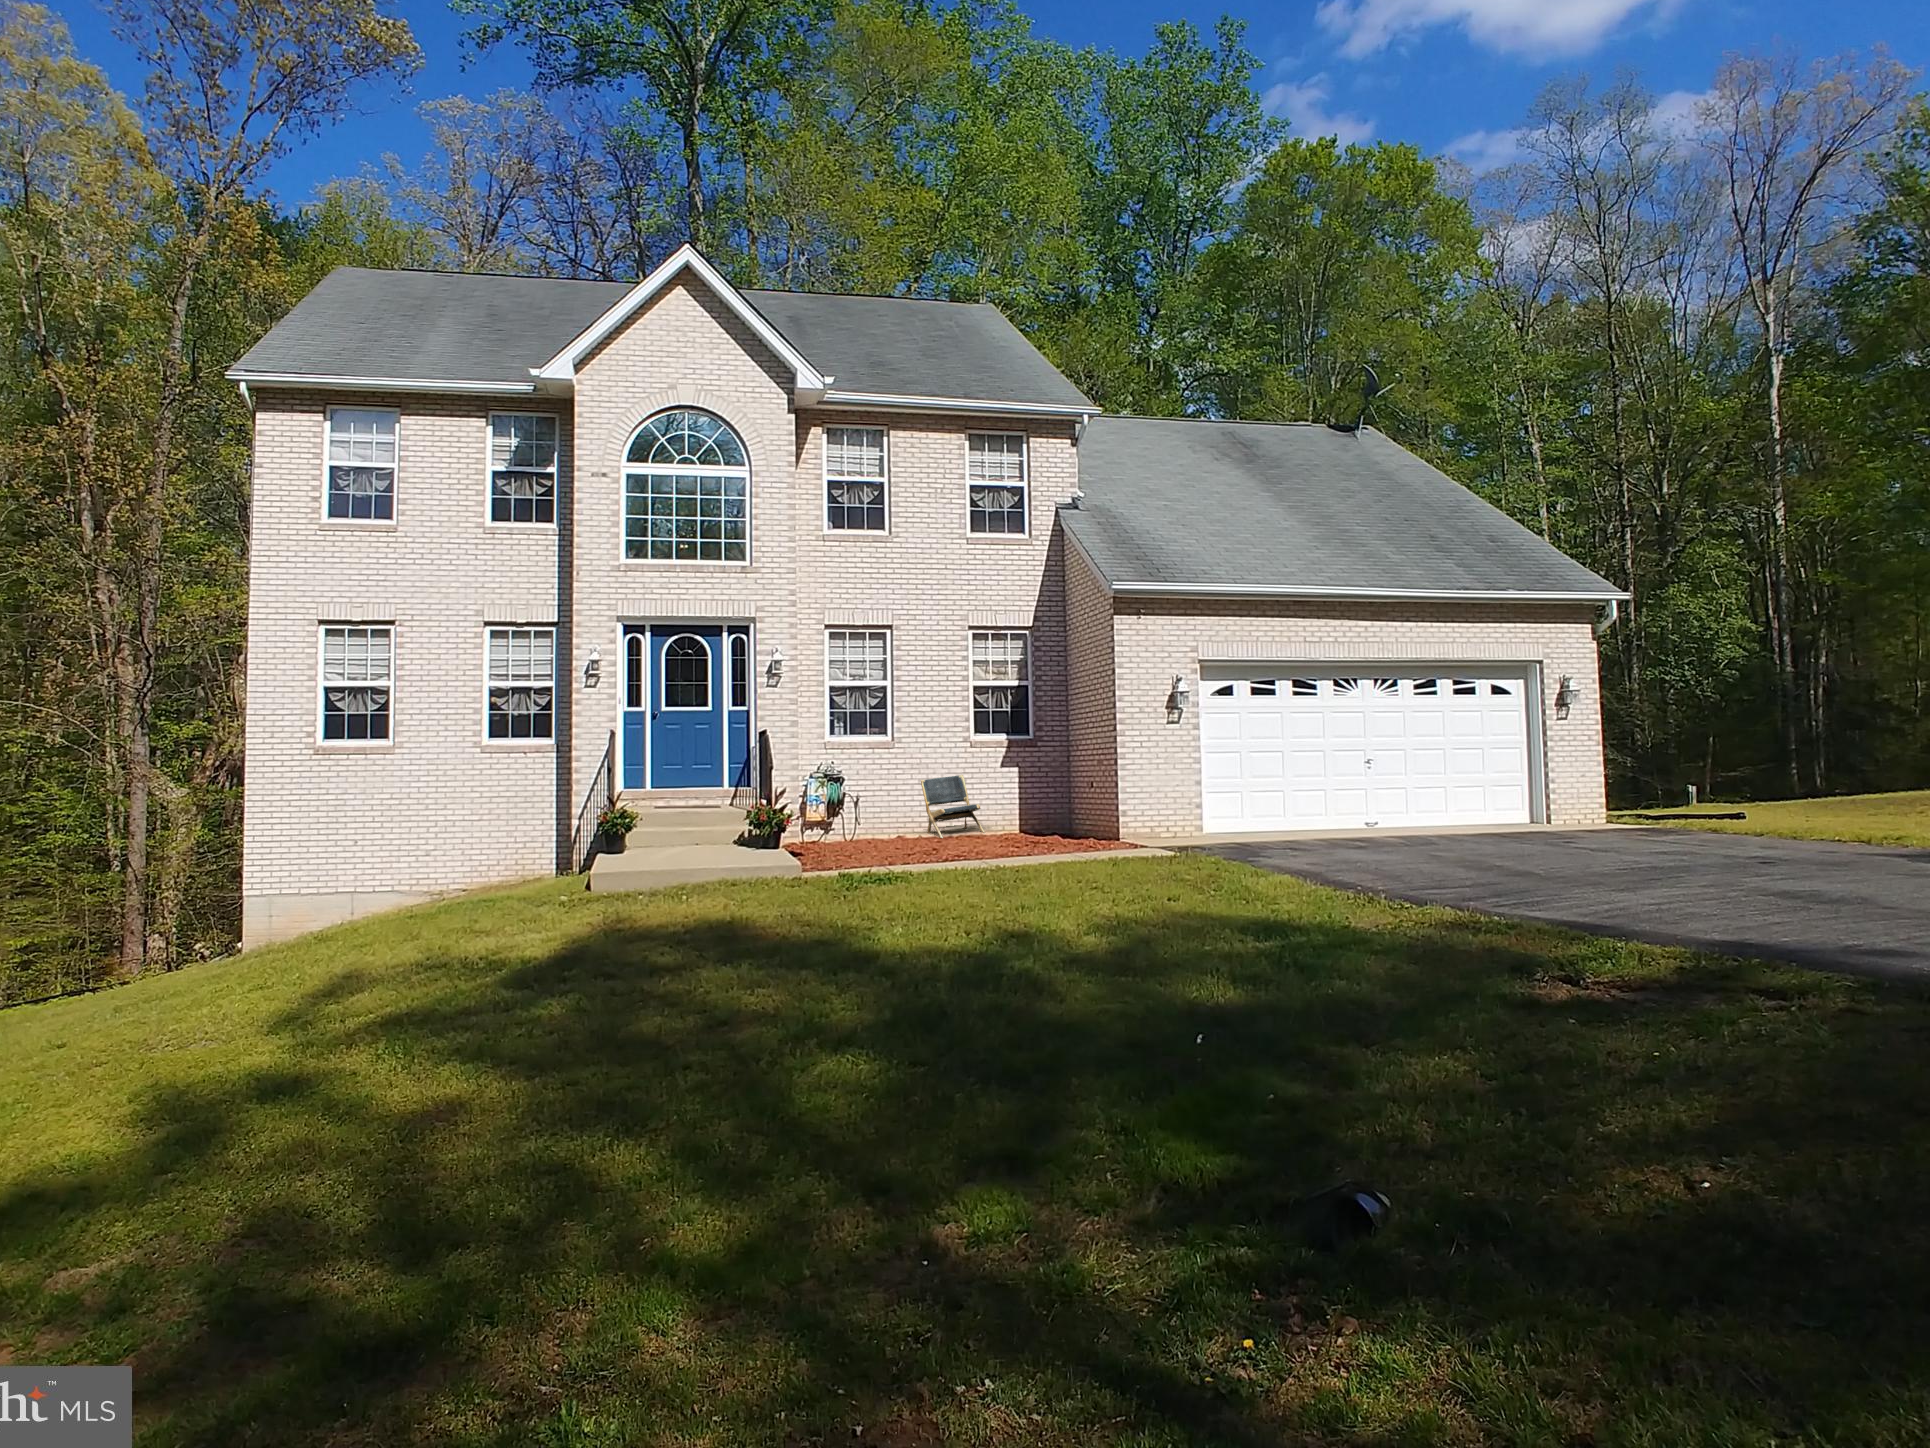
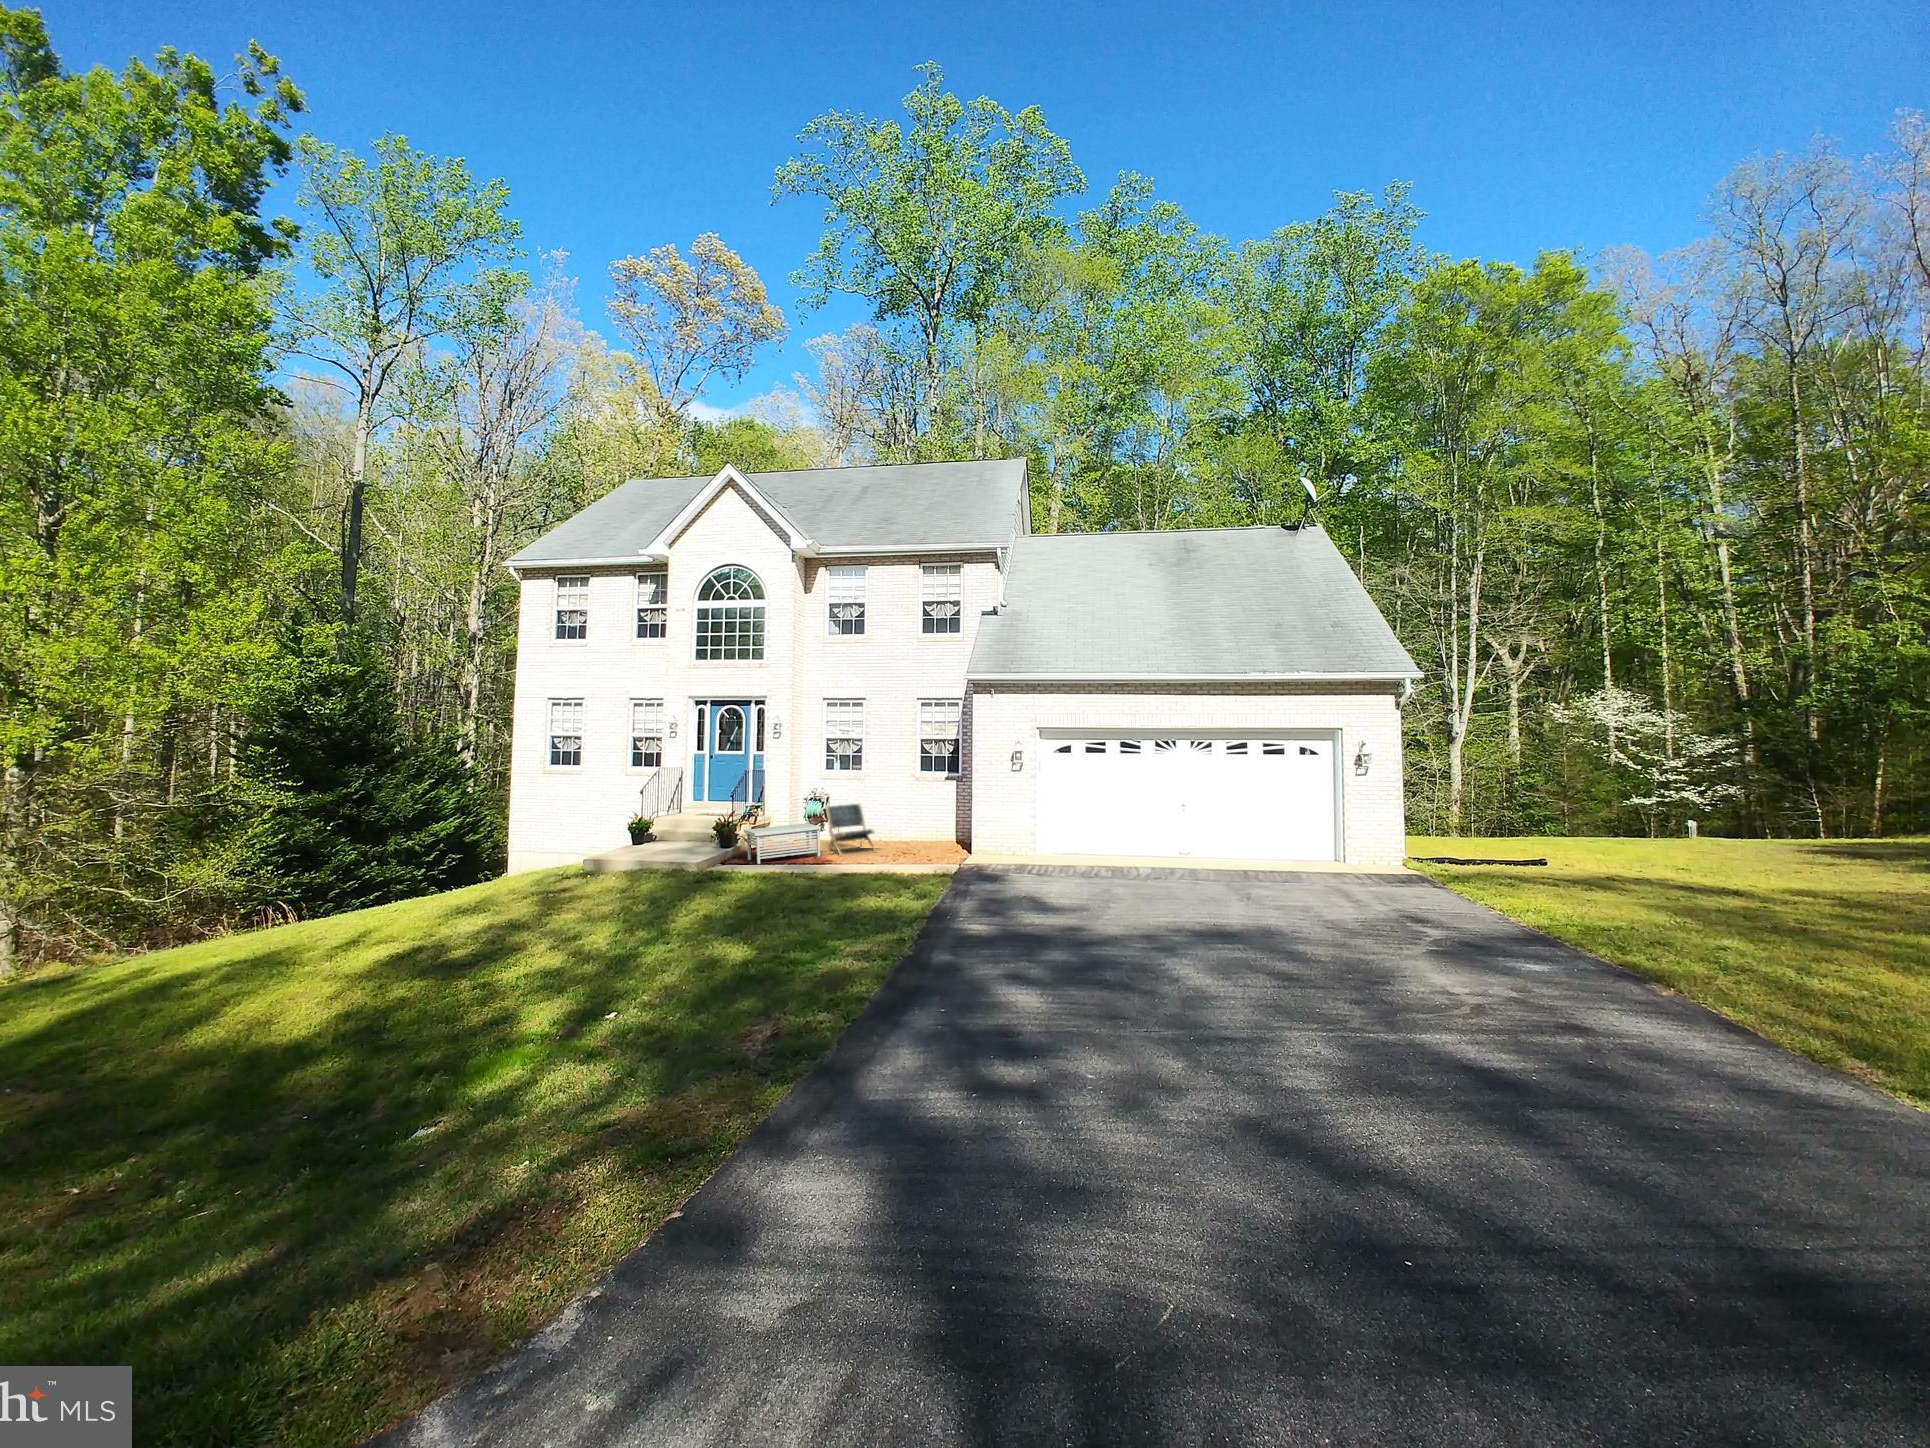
storage bench: none [824,801,917,850] -> present [744,823,821,864]

